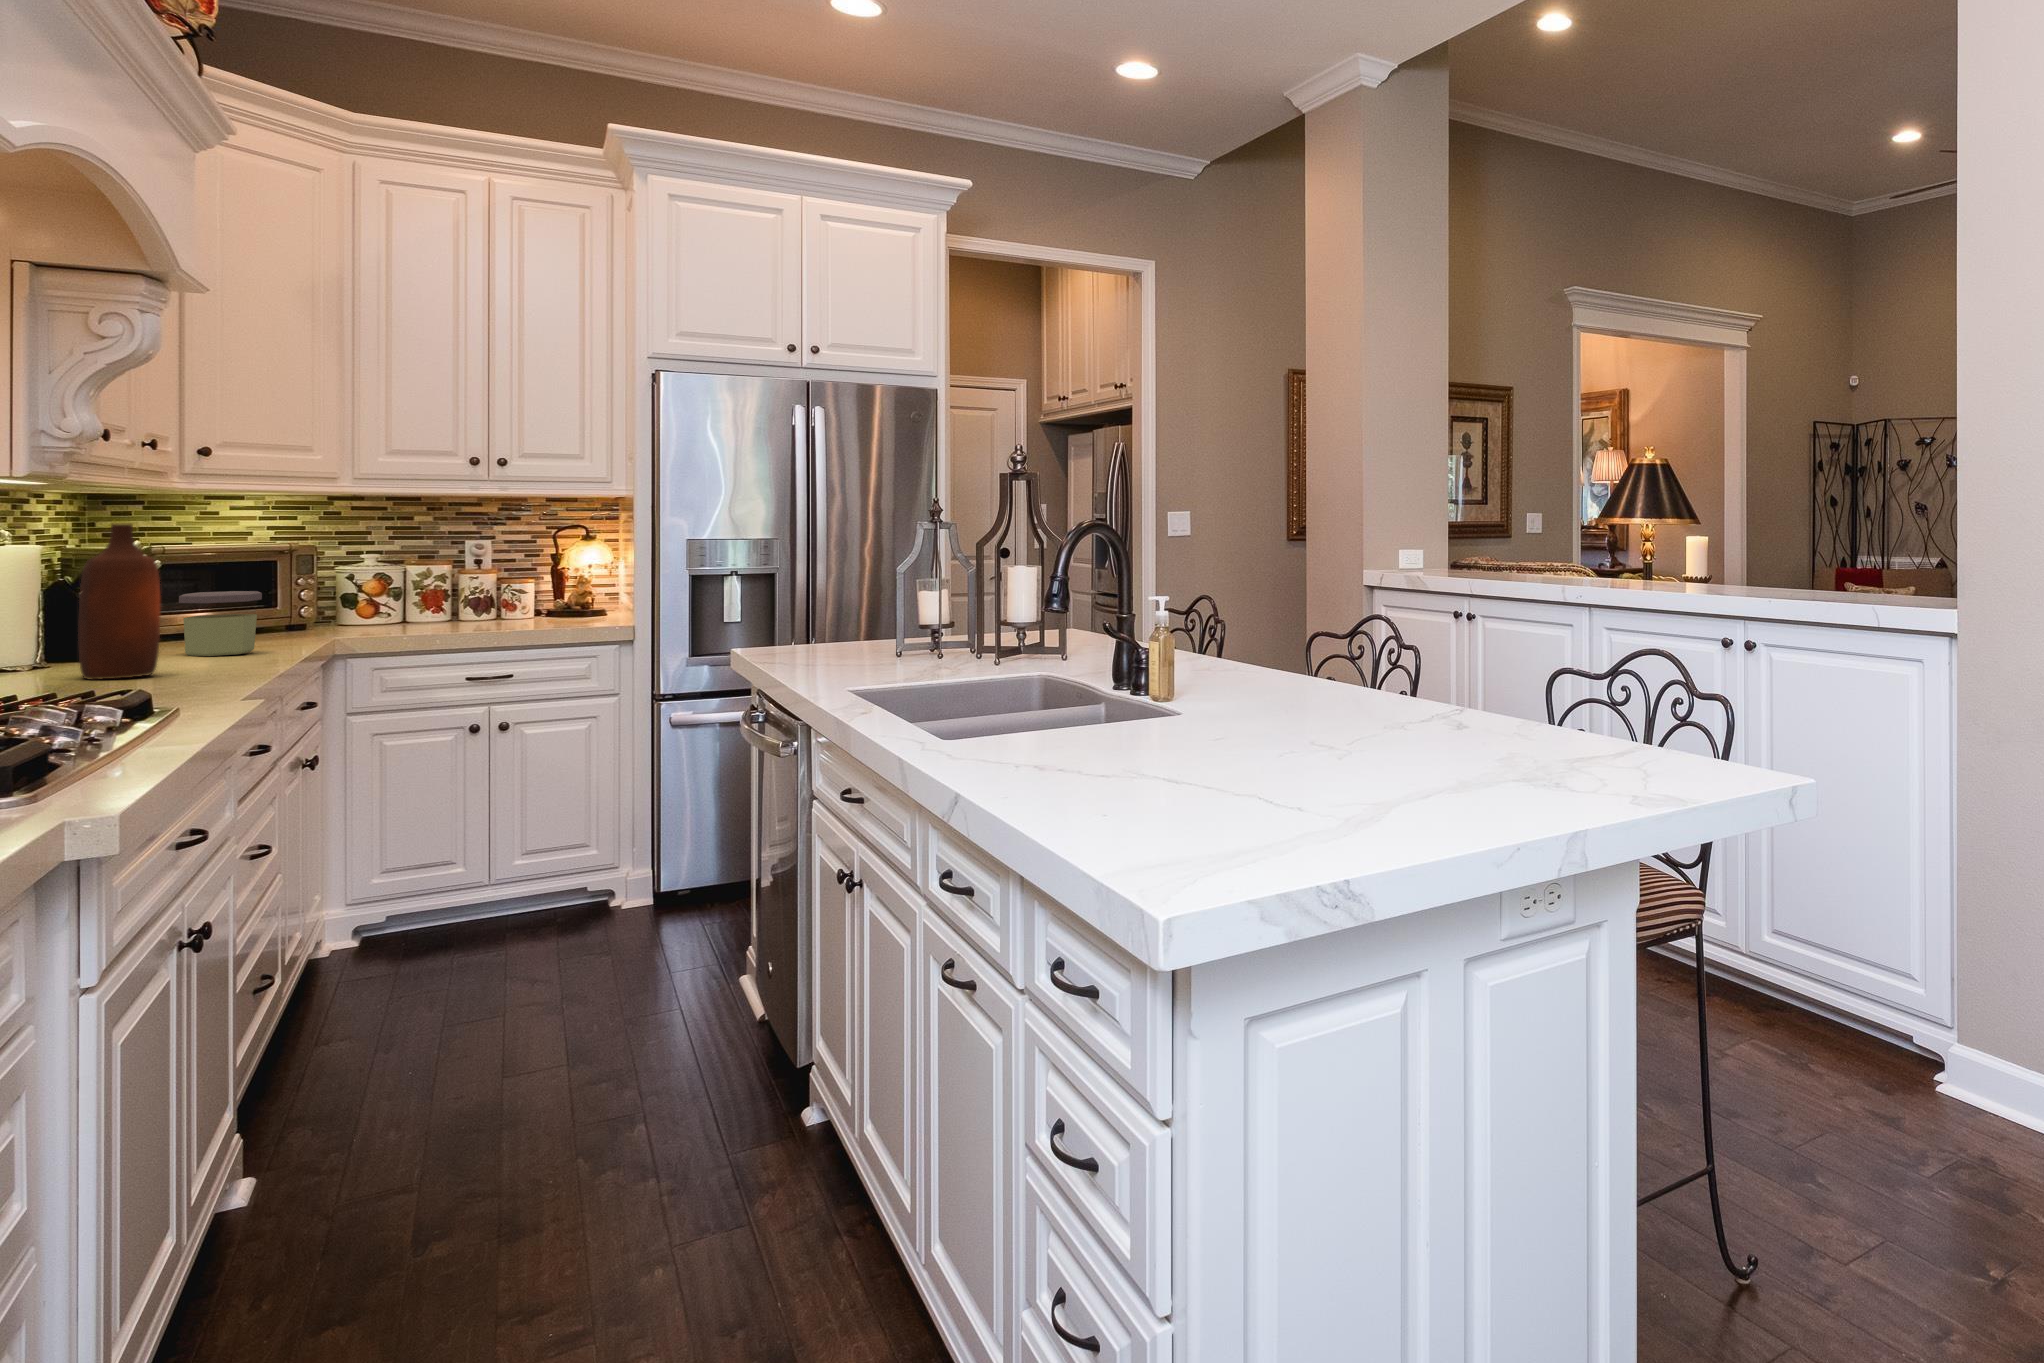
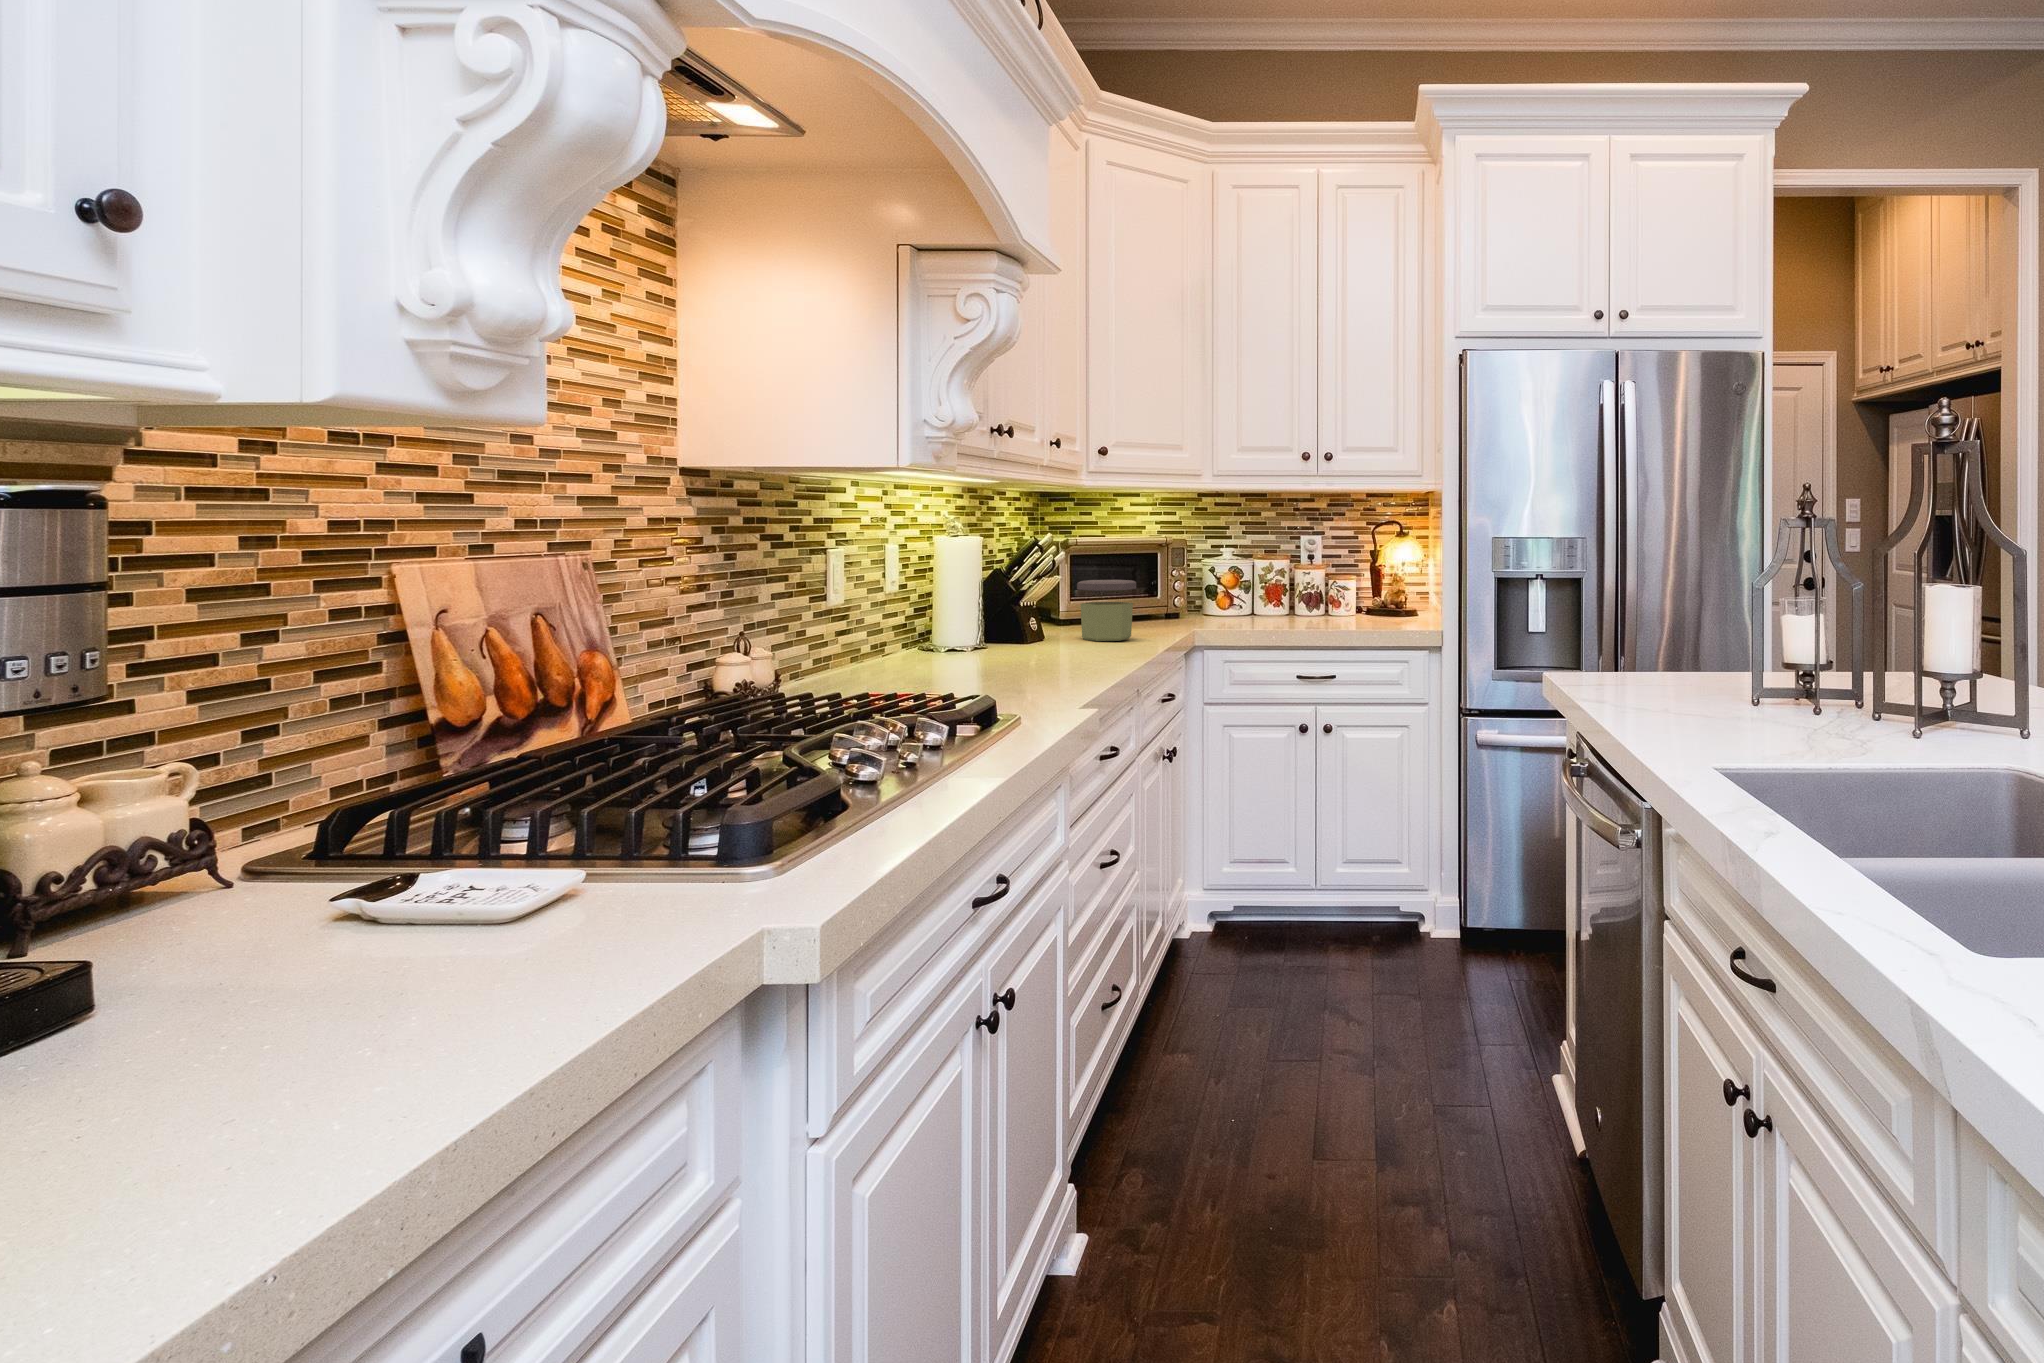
bottle: present [78,523,160,680] -> none [997,512,1052,660]

